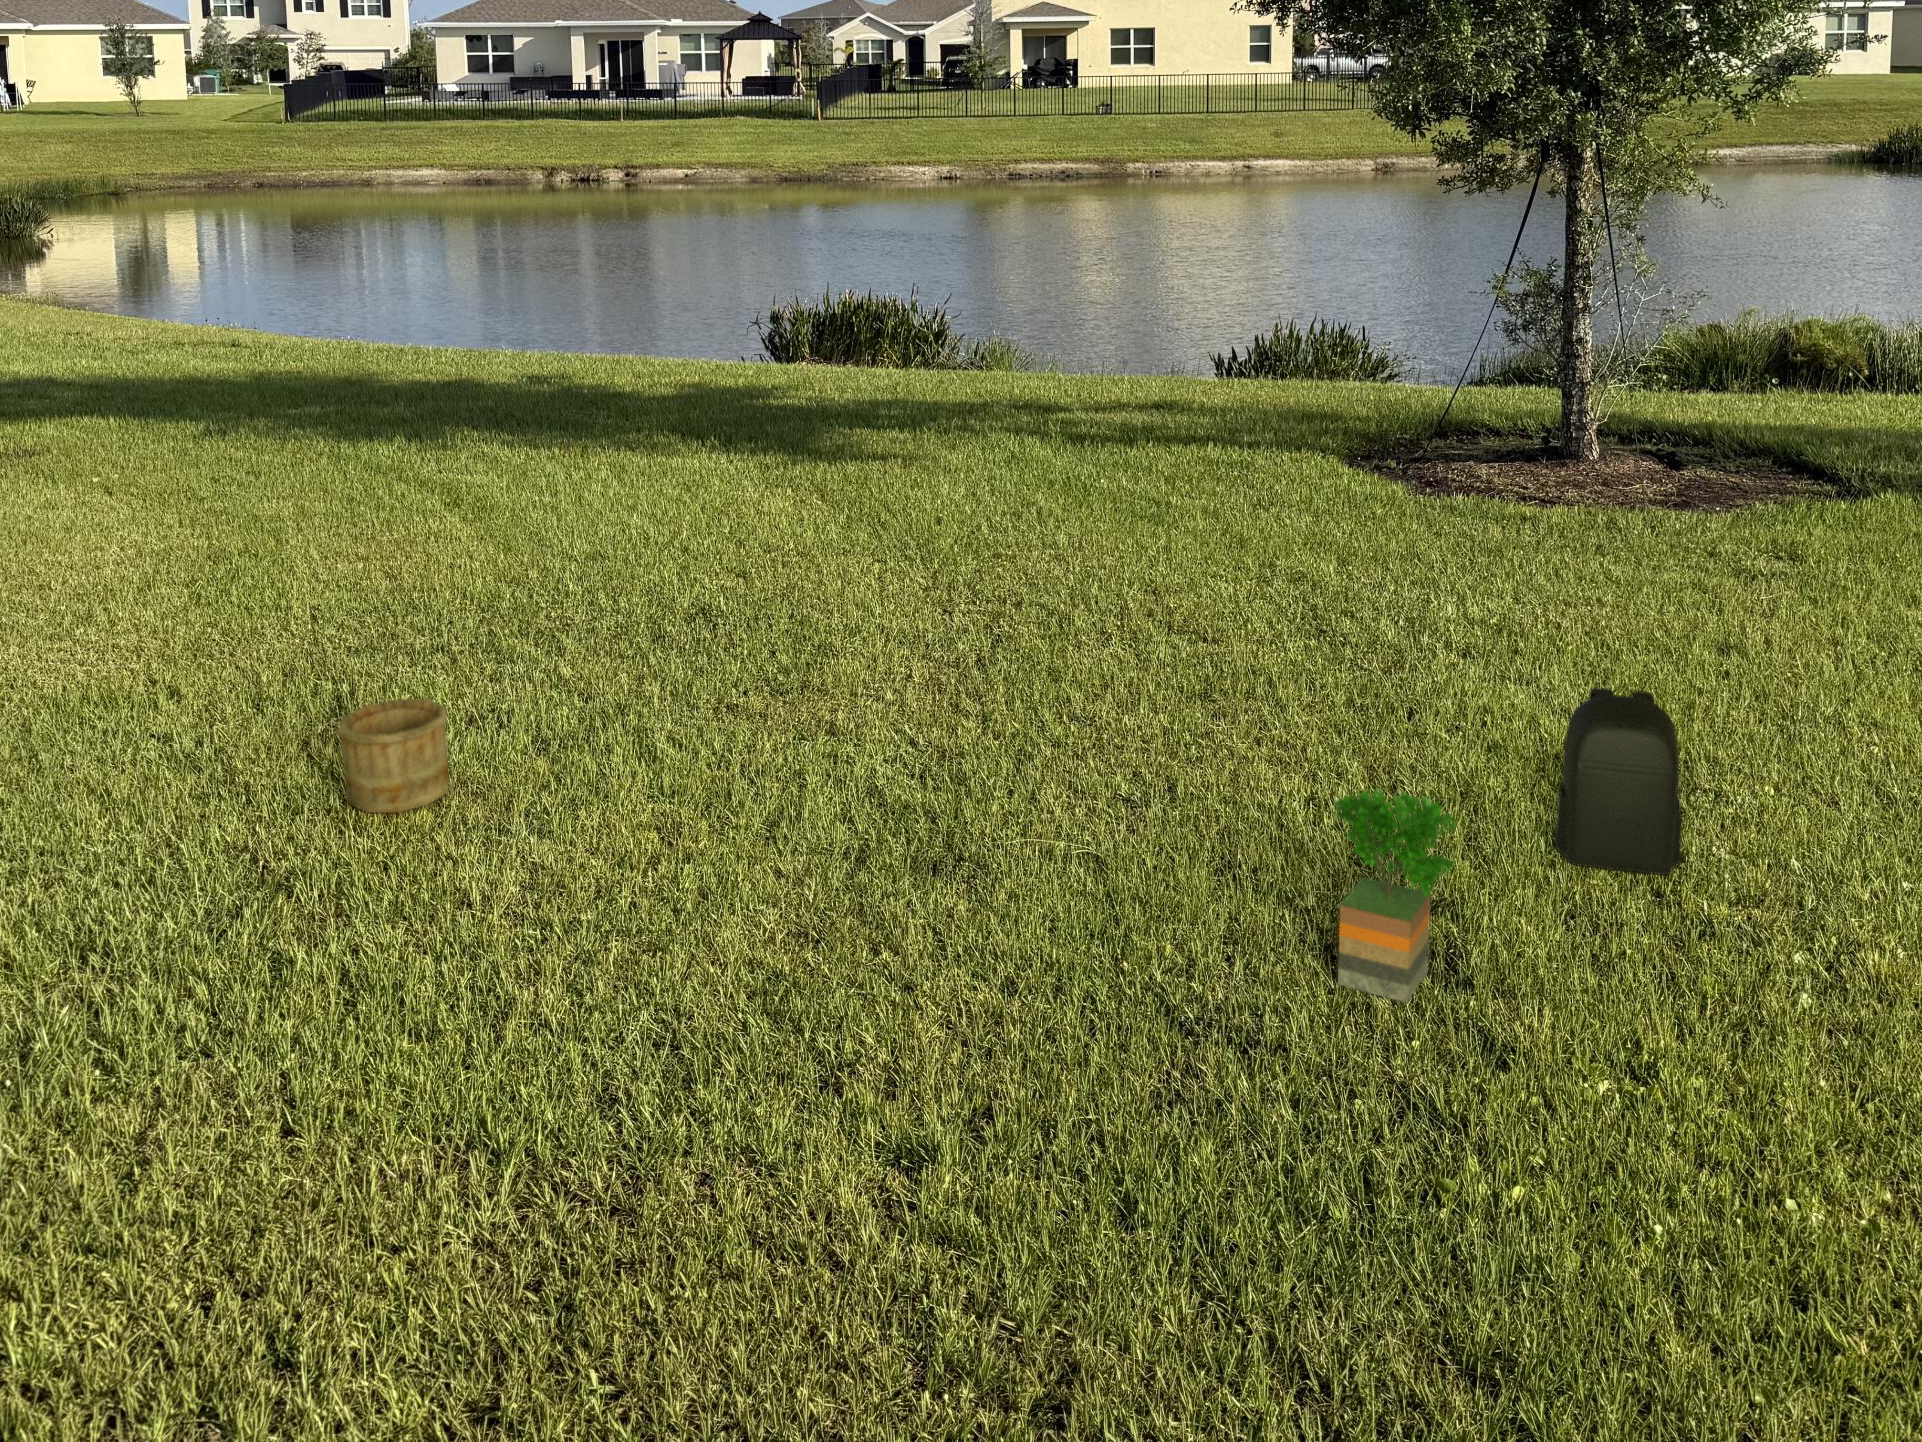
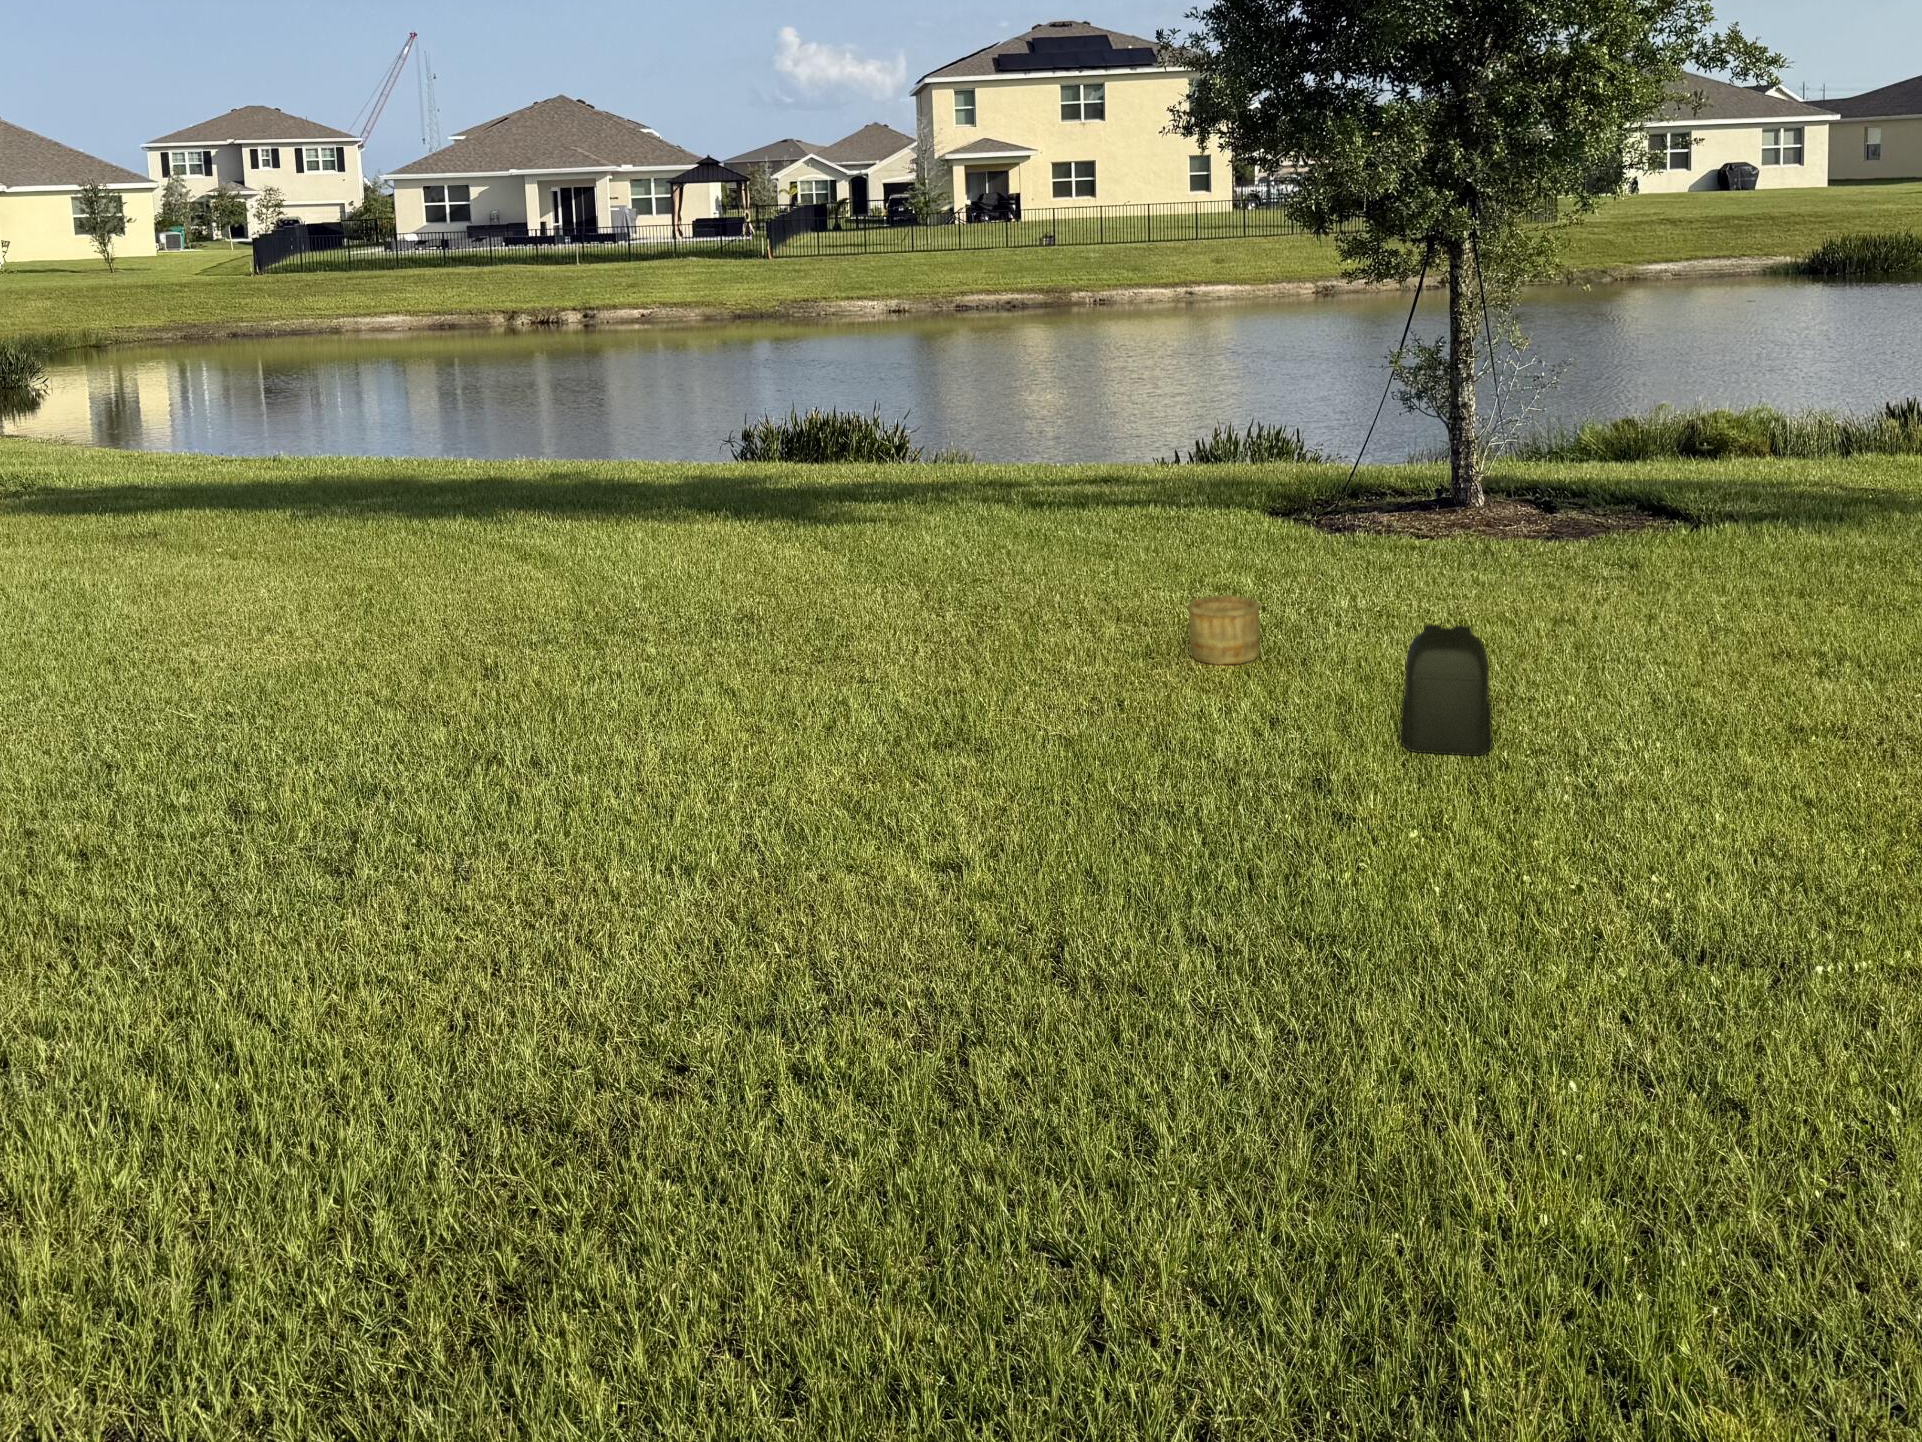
wooden bucket: present [337,699,449,813] -> present [1187,595,1261,665]
potted tree: present [1333,788,1457,1003] -> none [1224,674,1316,821]

